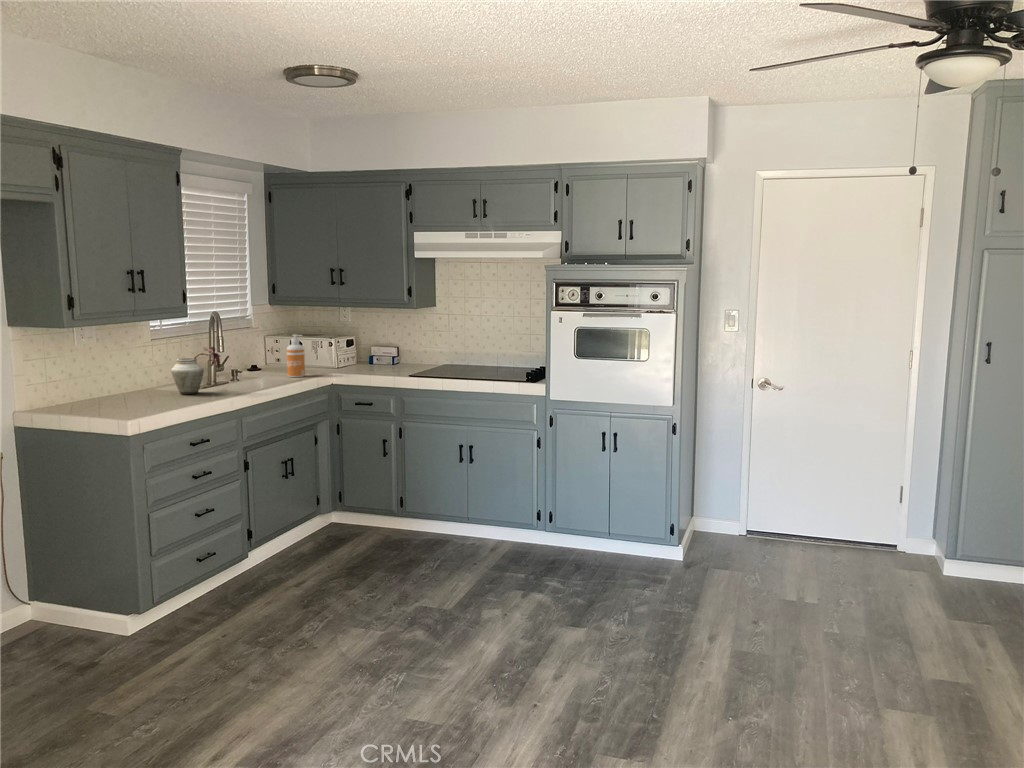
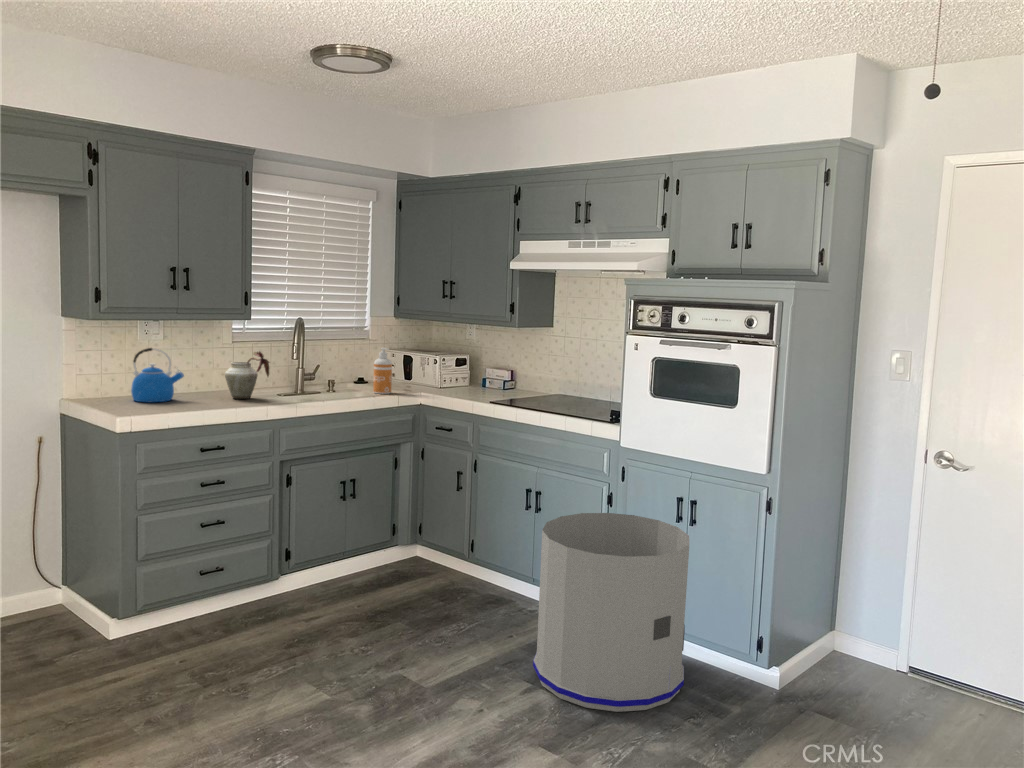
kettle: none [88,351,139,407] -> present [131,348,184,402]
trash can: none [515,450,631,596] -> present [533,513,689,712]

